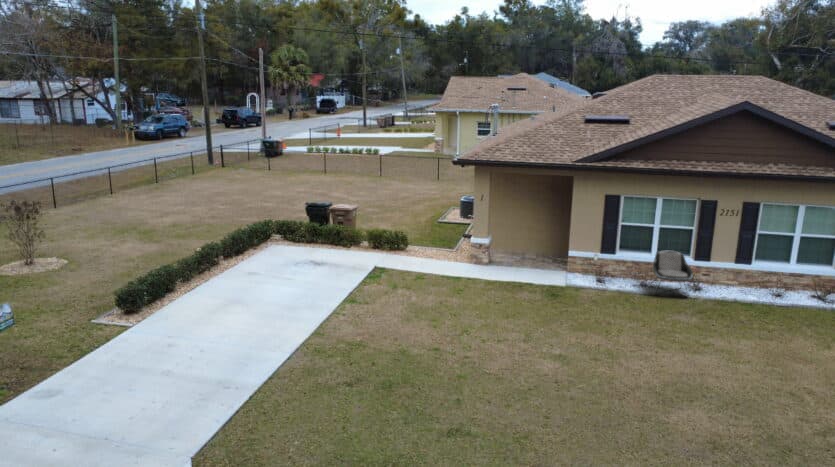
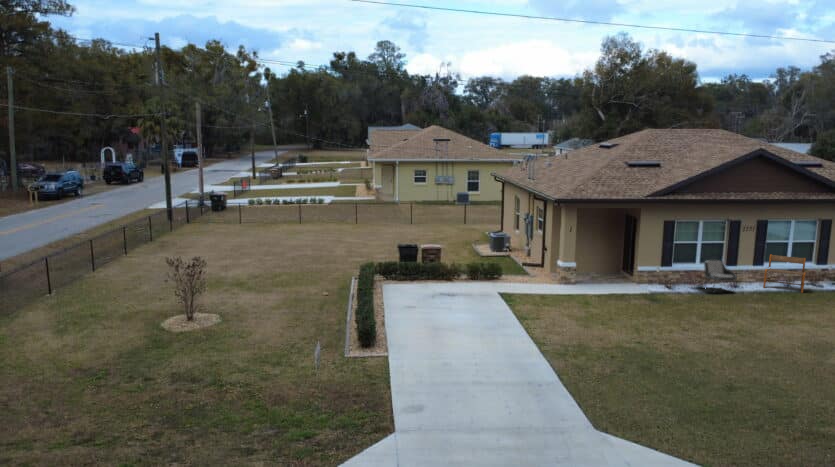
bench: none [743,250,810,309] -> present [763,255,806,293]

